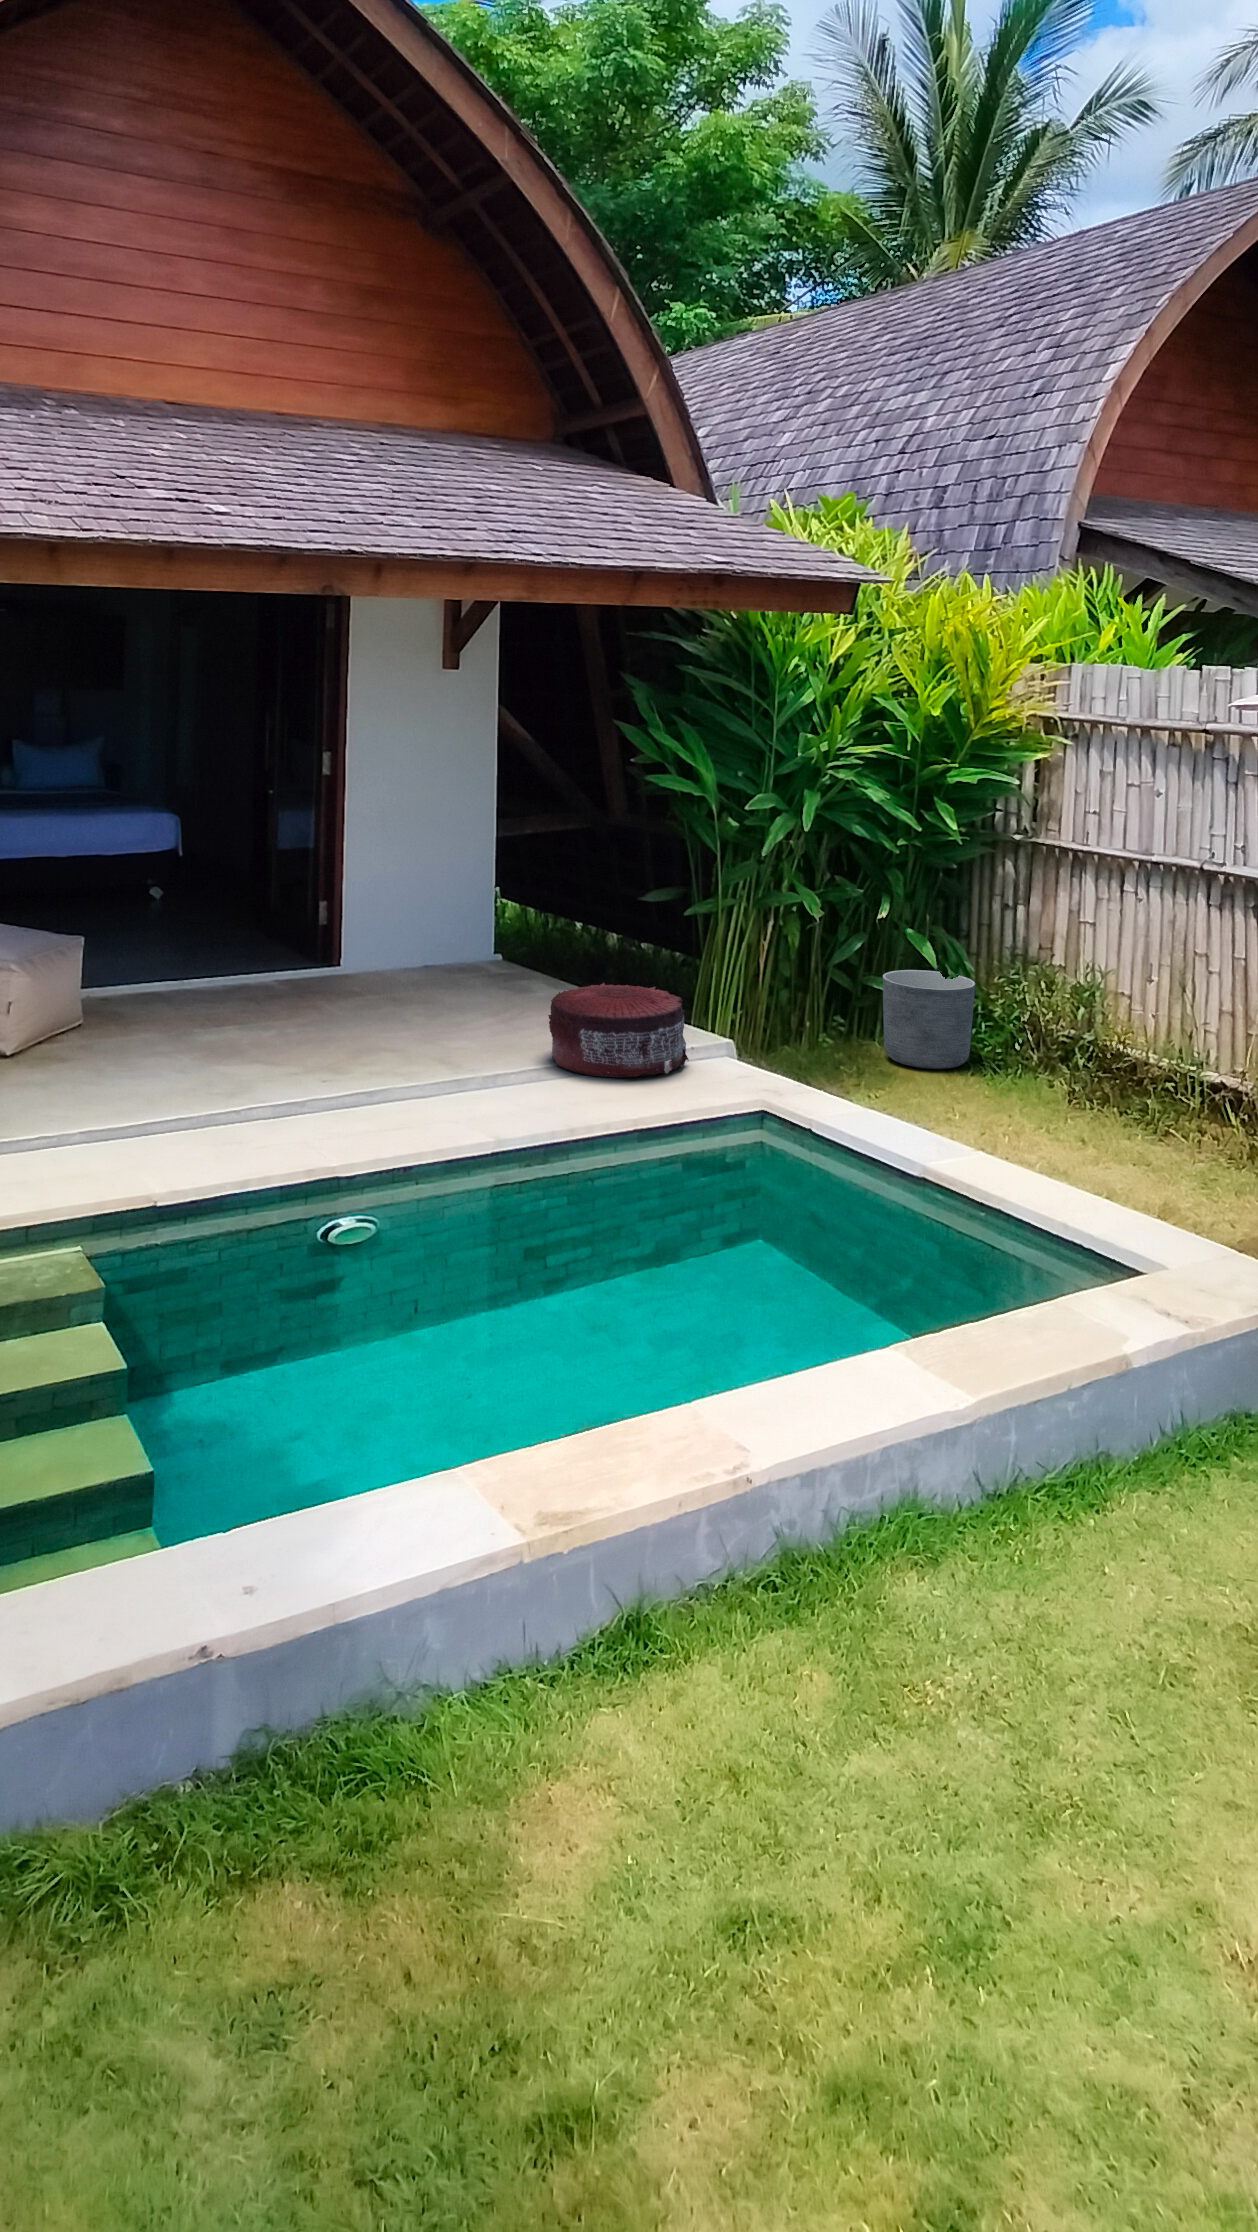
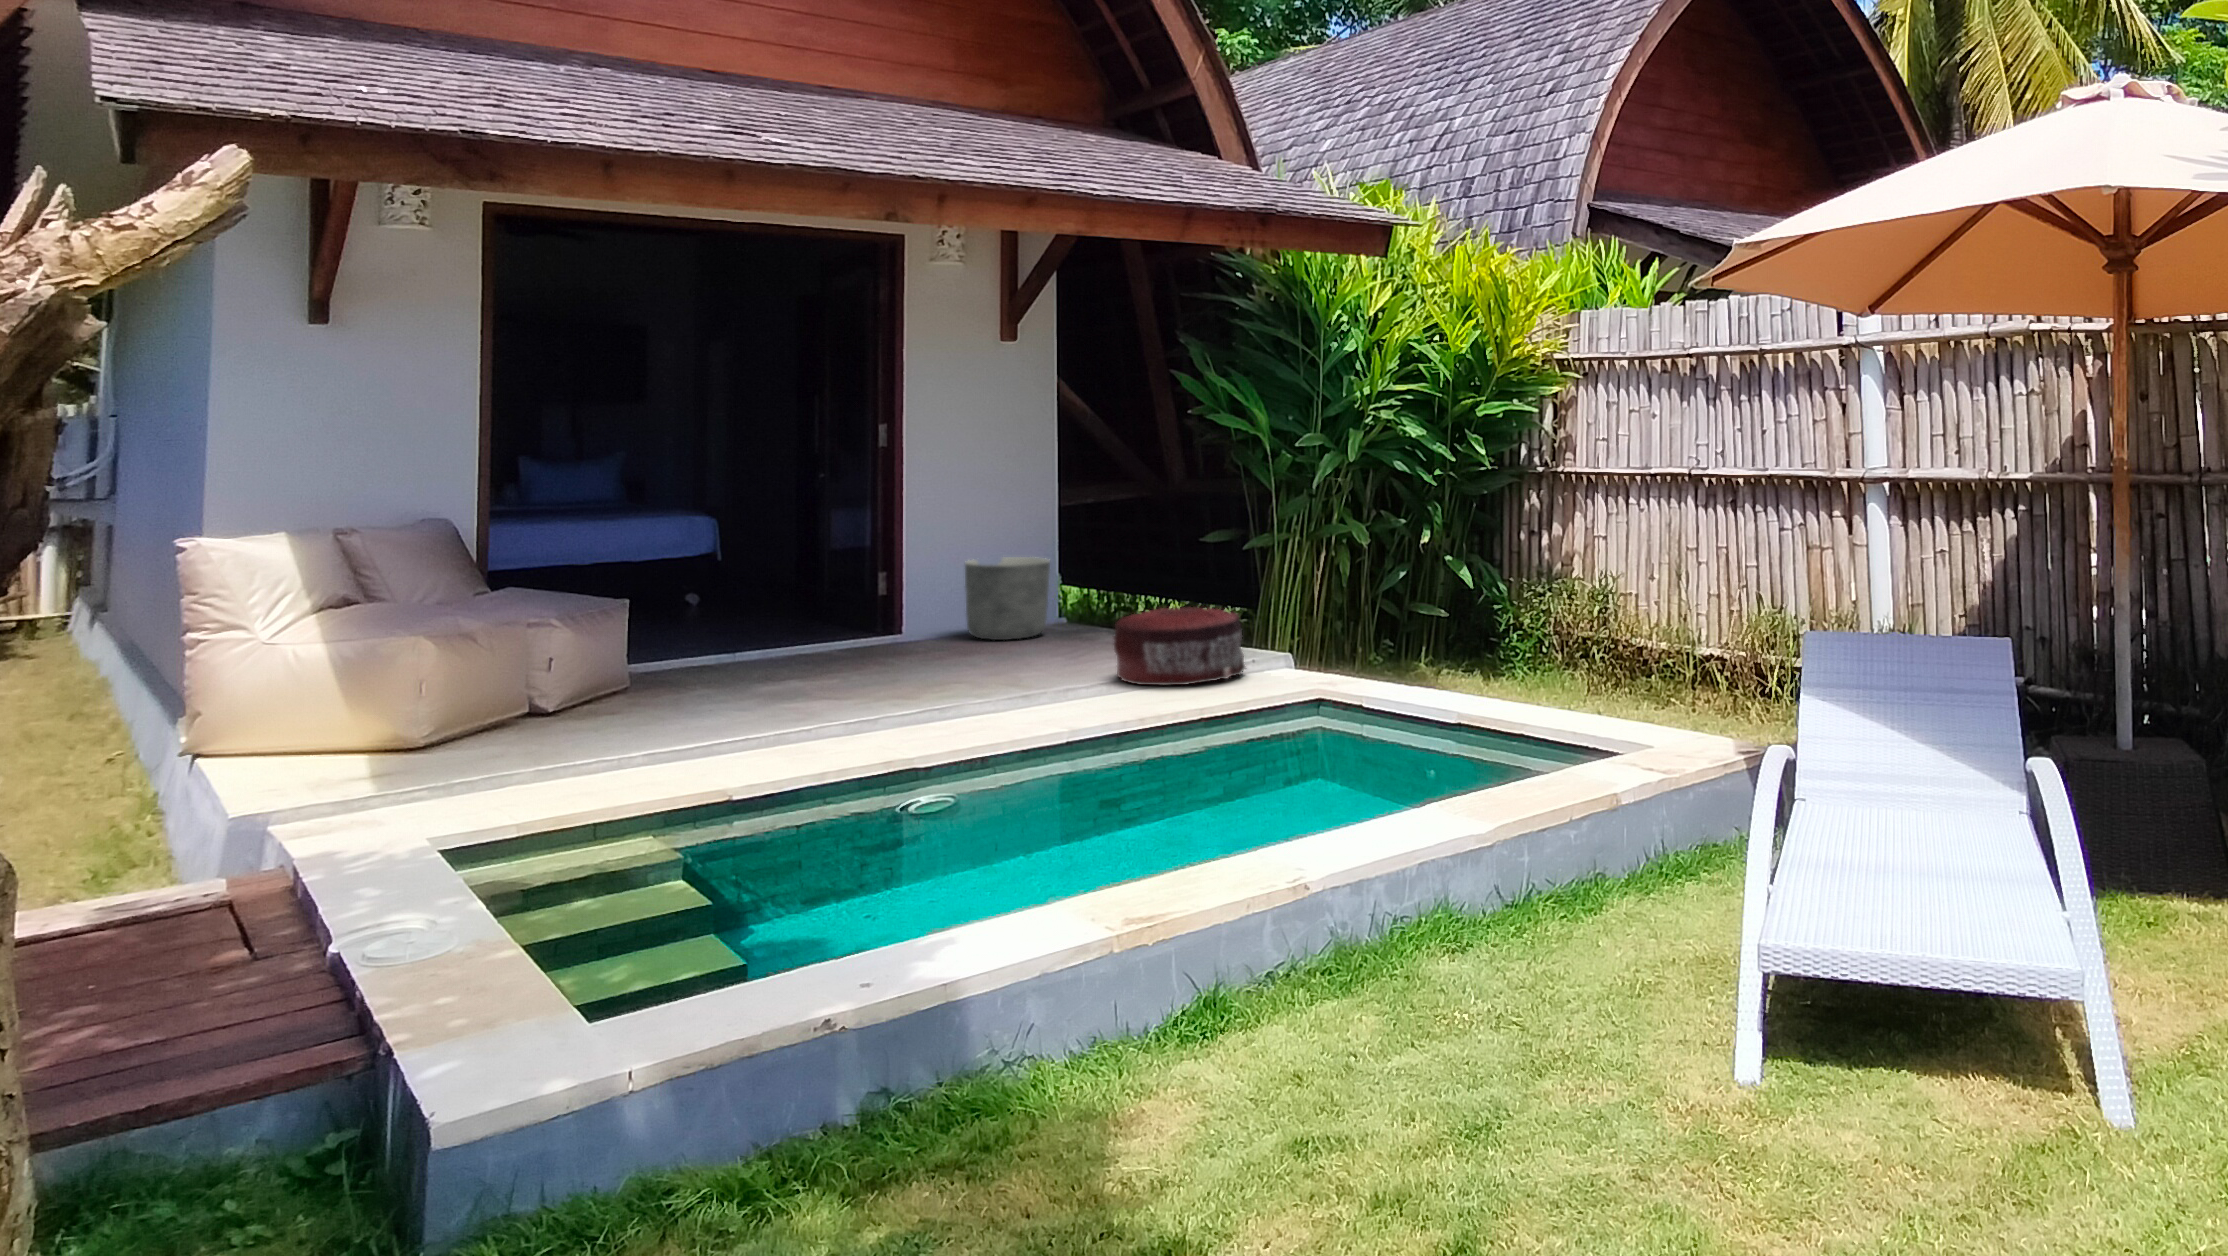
planter: present [883,970,975,1069] -> present [965,557,1050,640]

